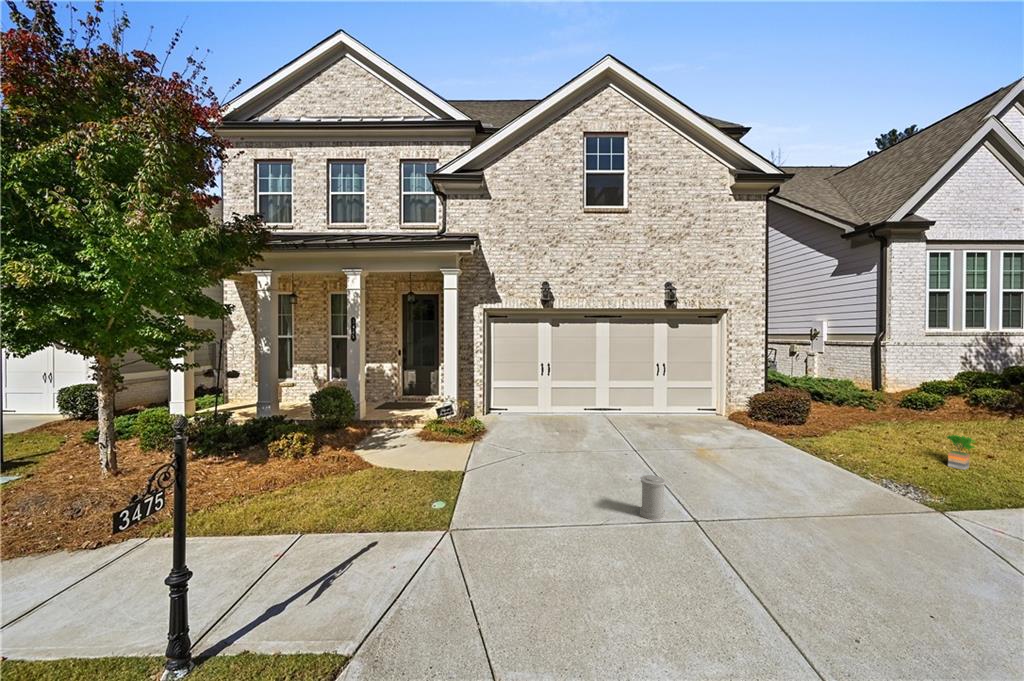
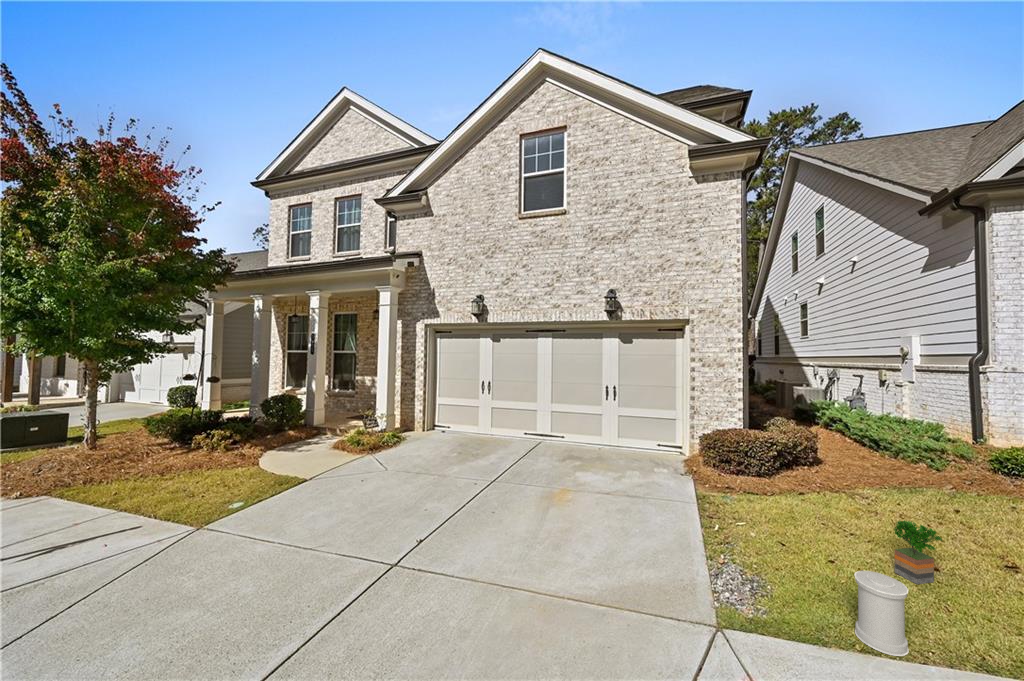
trash can: present [640,475,666,520] -> present [855,571,908,656]

